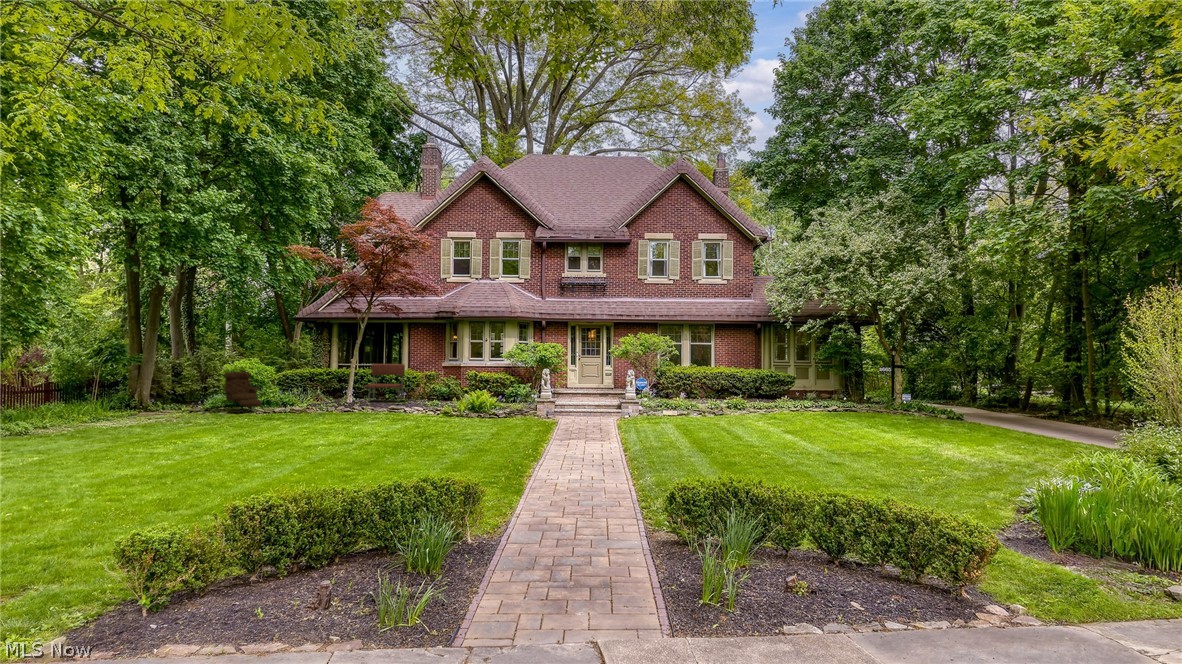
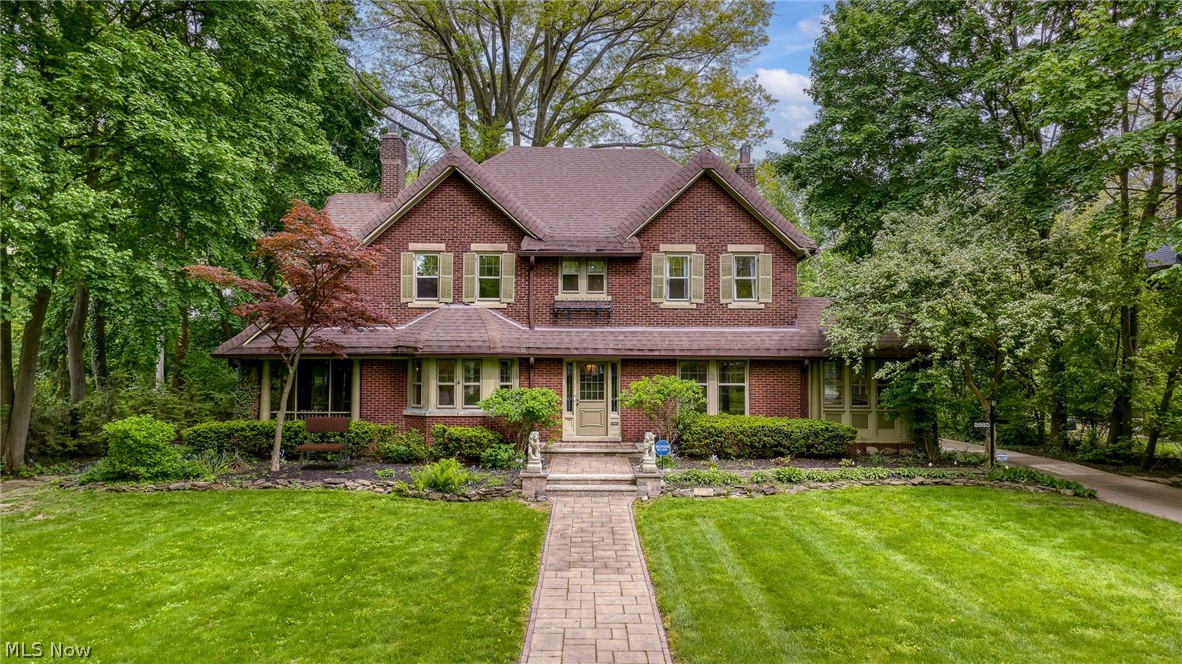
lounge chair: present [223,372,262,412] -> none [89,436,143,497]

